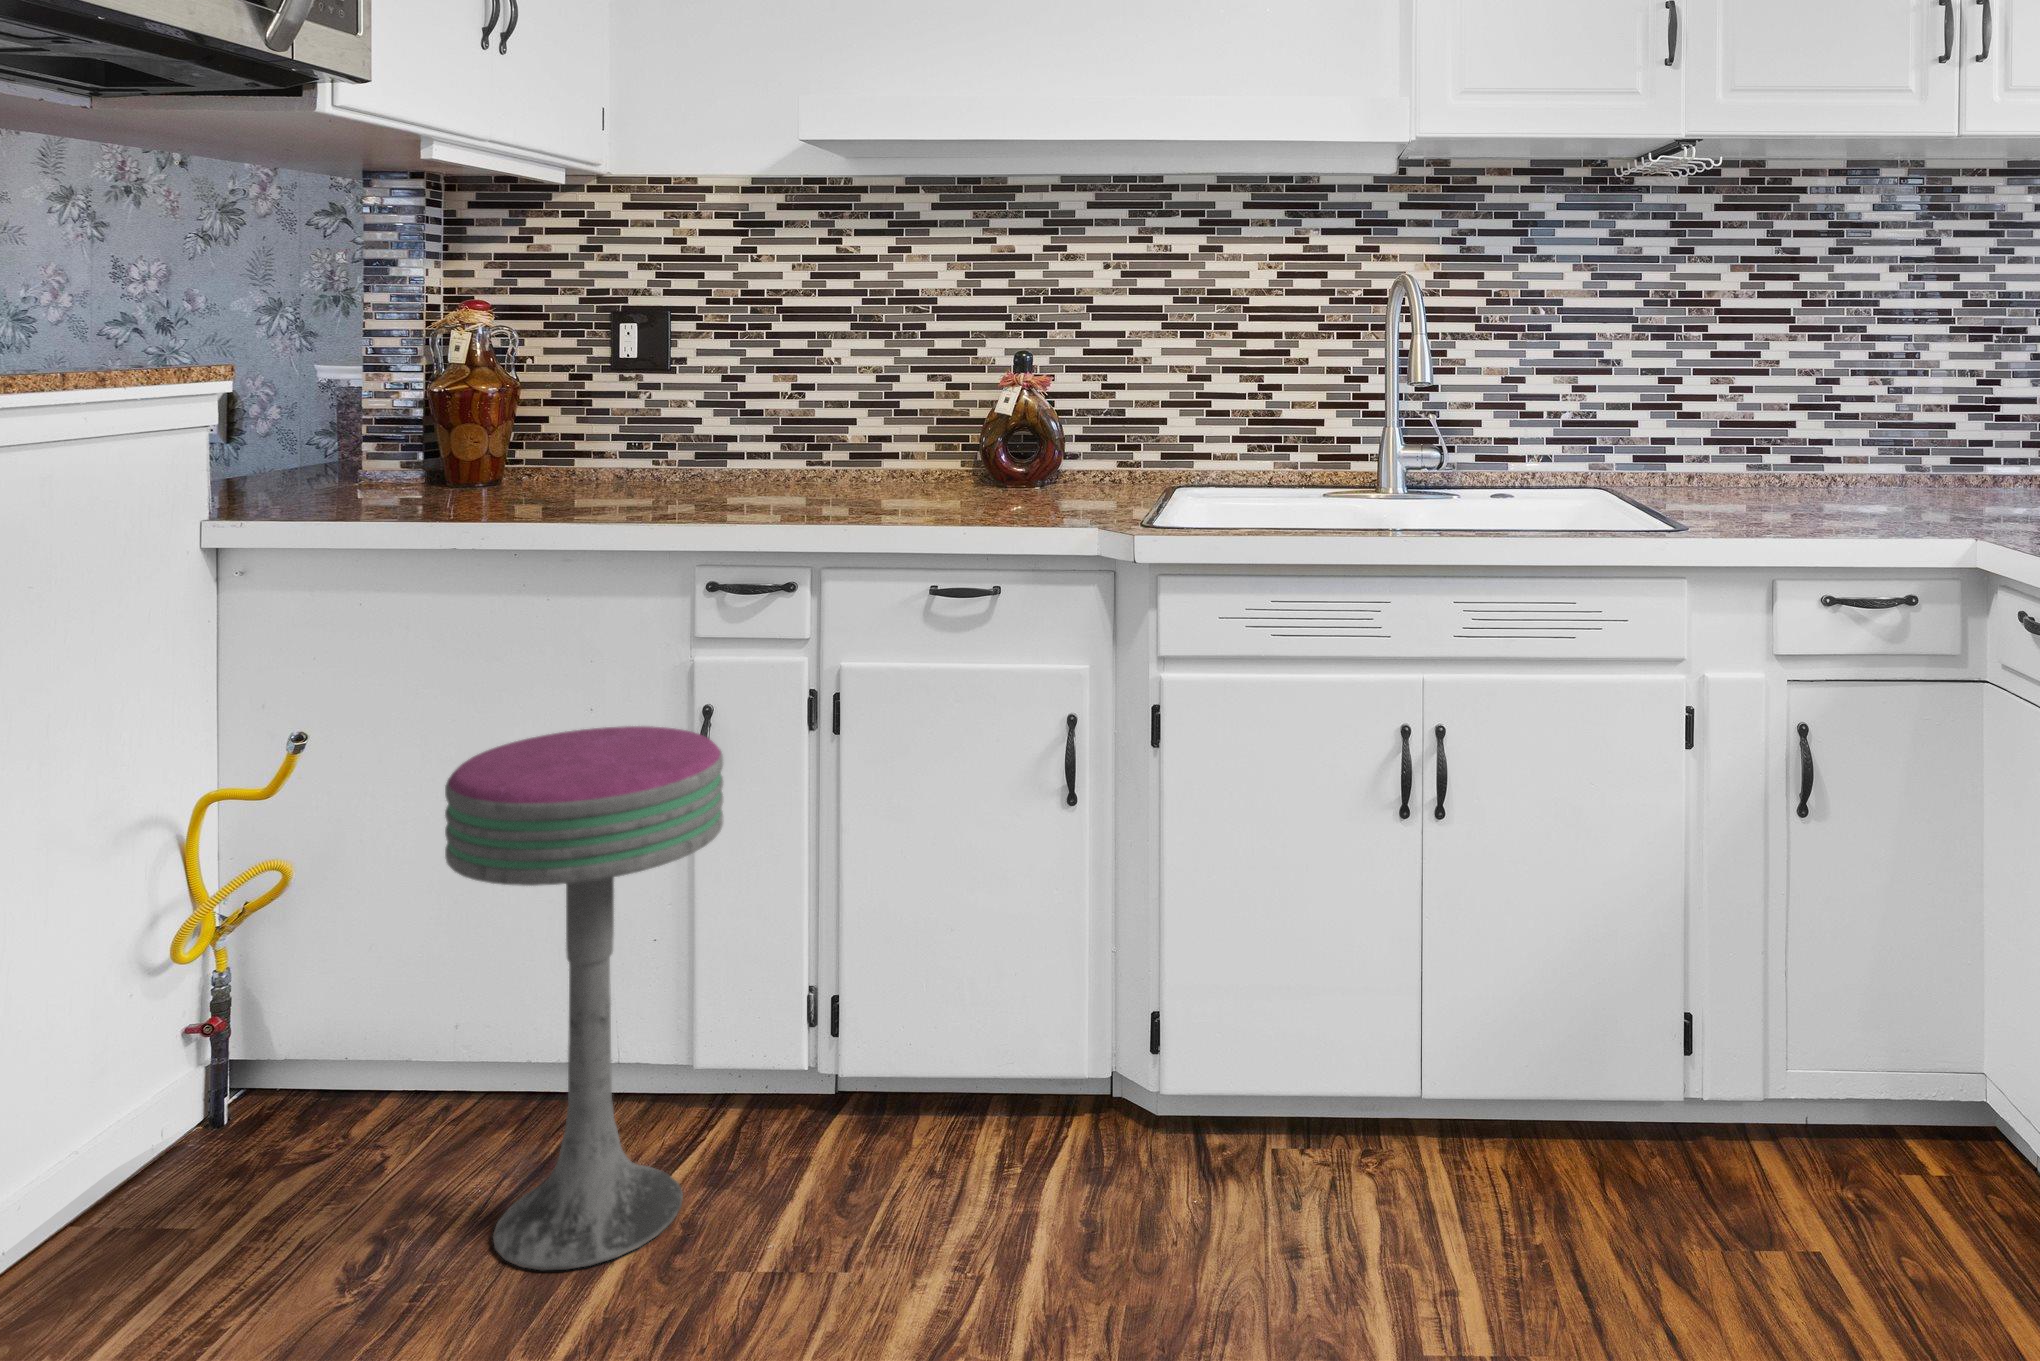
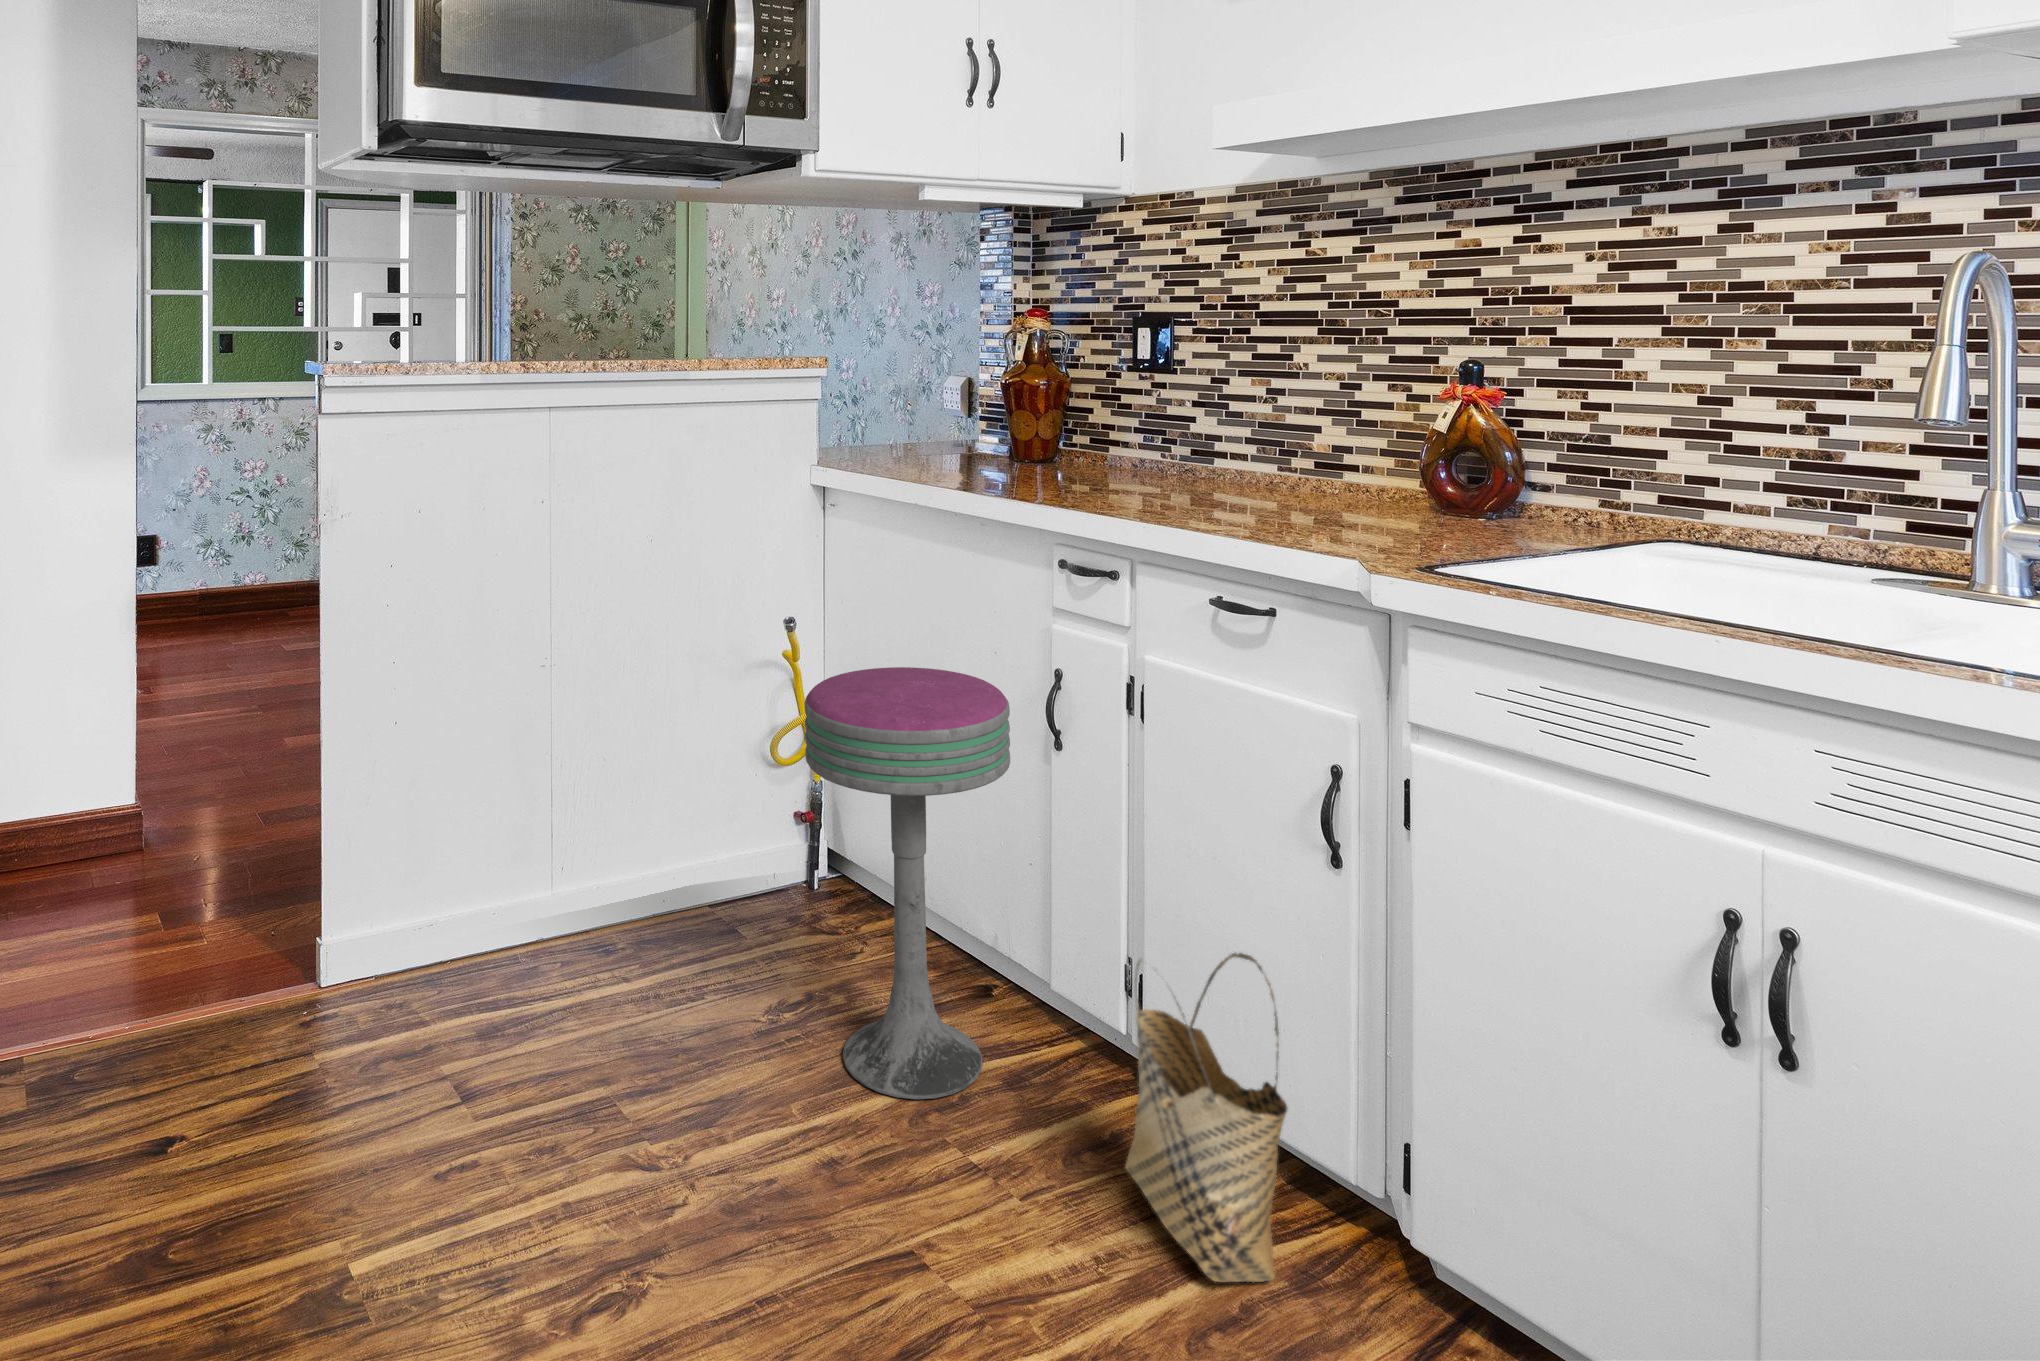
woven basket: none [901,906,1090,1212] -> present [1125,953,1287,1282]

